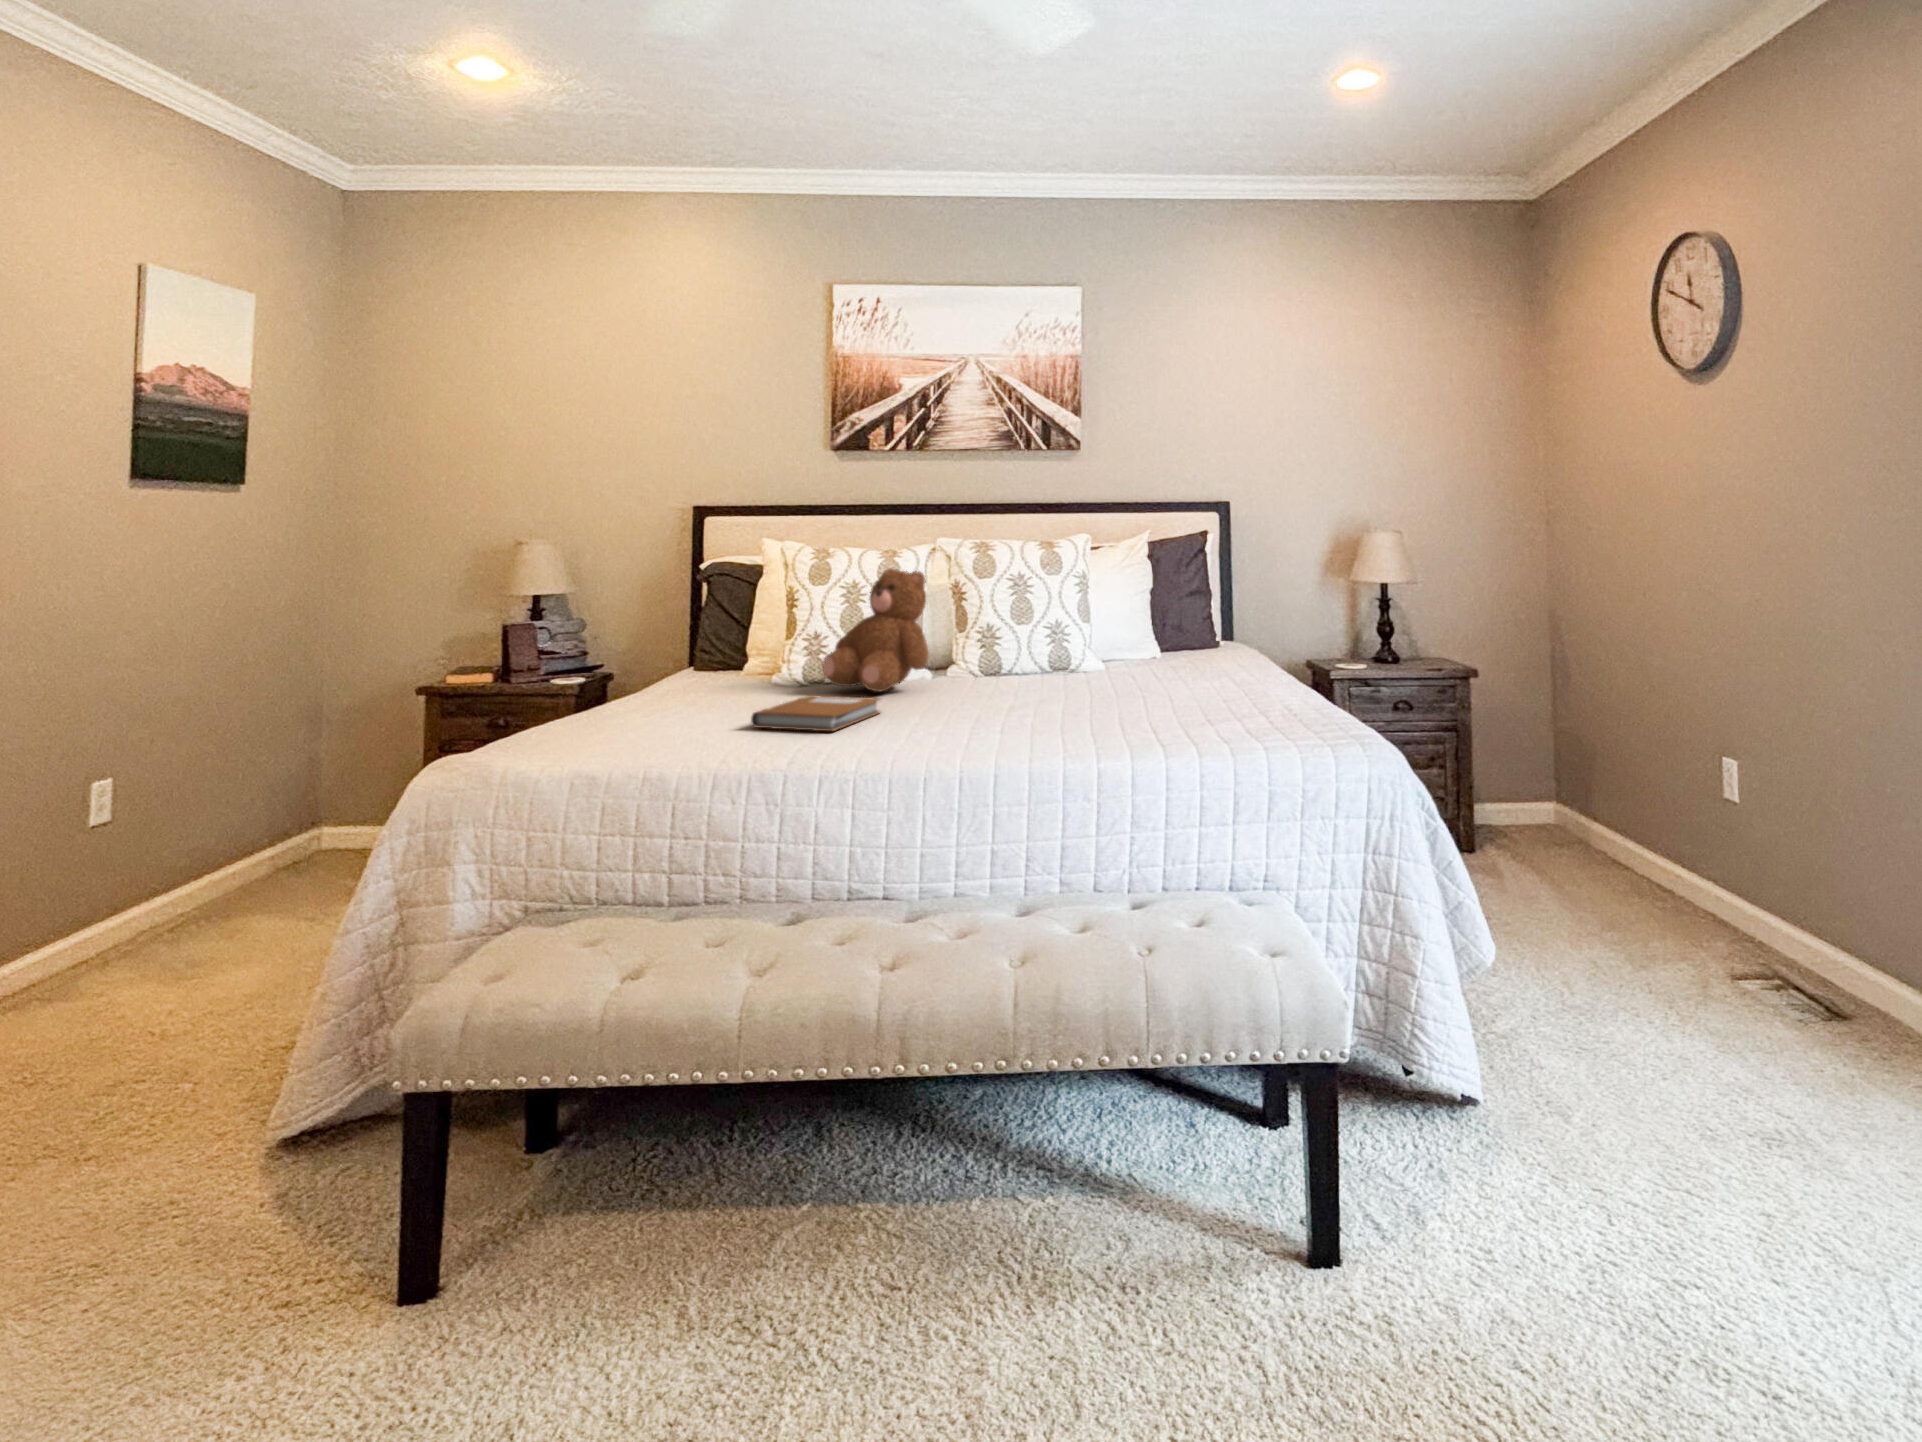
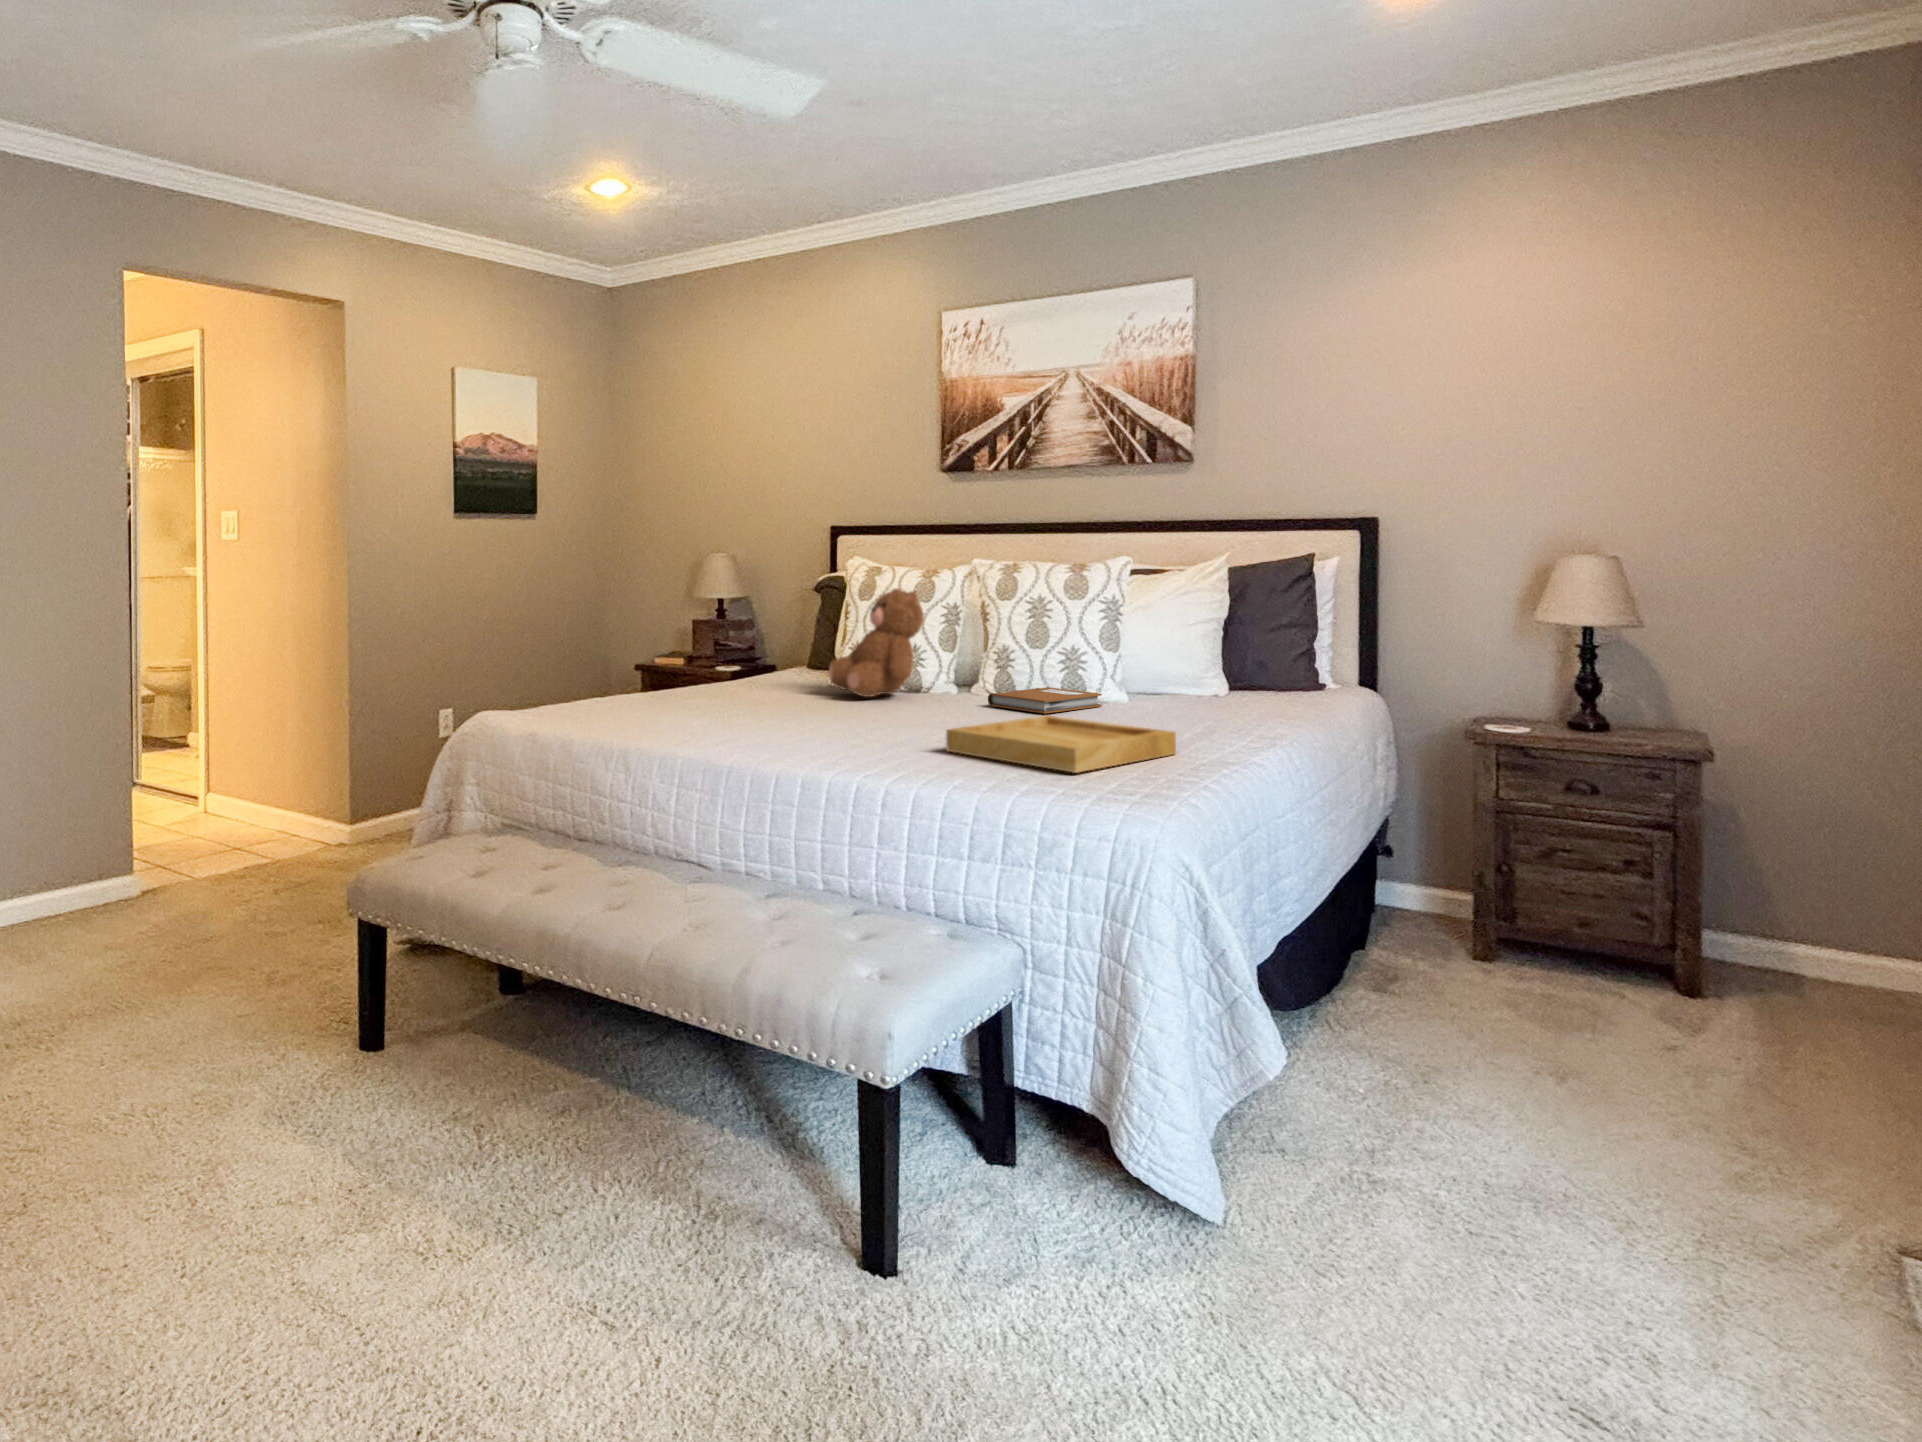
tray: none [1114,692,1294,748] -> present [946,716,1176,773]
notebook: present [751,695,880,731] -> present [988,687,1102,714]

